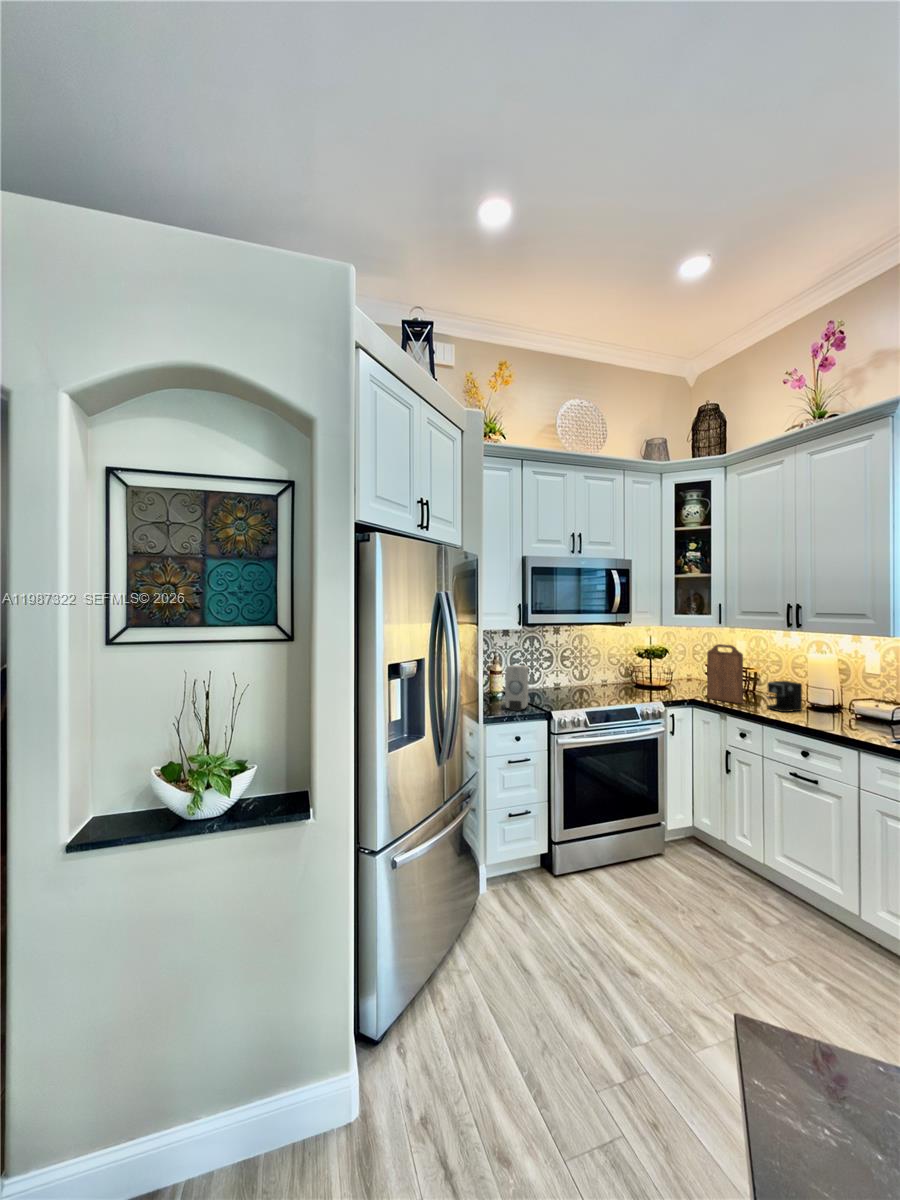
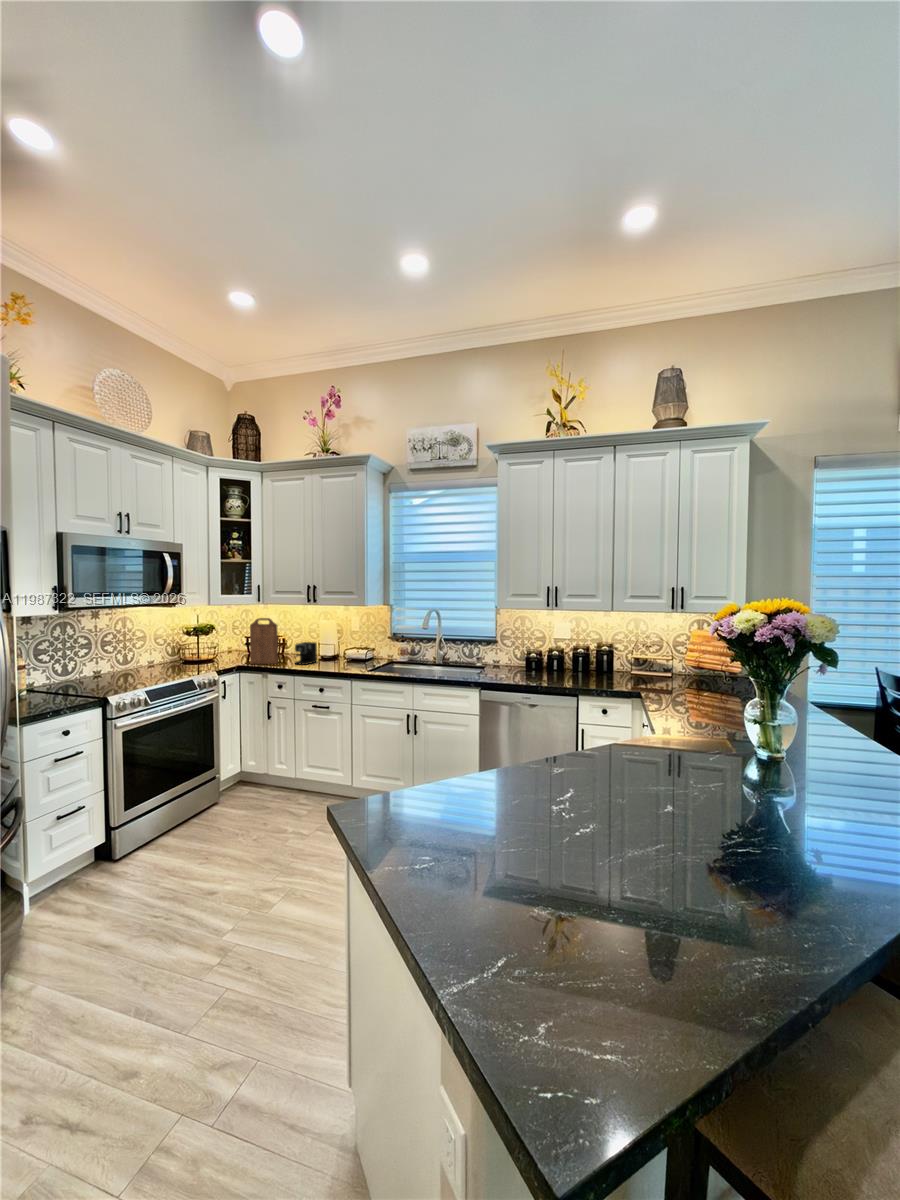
soap dispenser: present [505,665,528,711] -> none [45,653,74,703]

